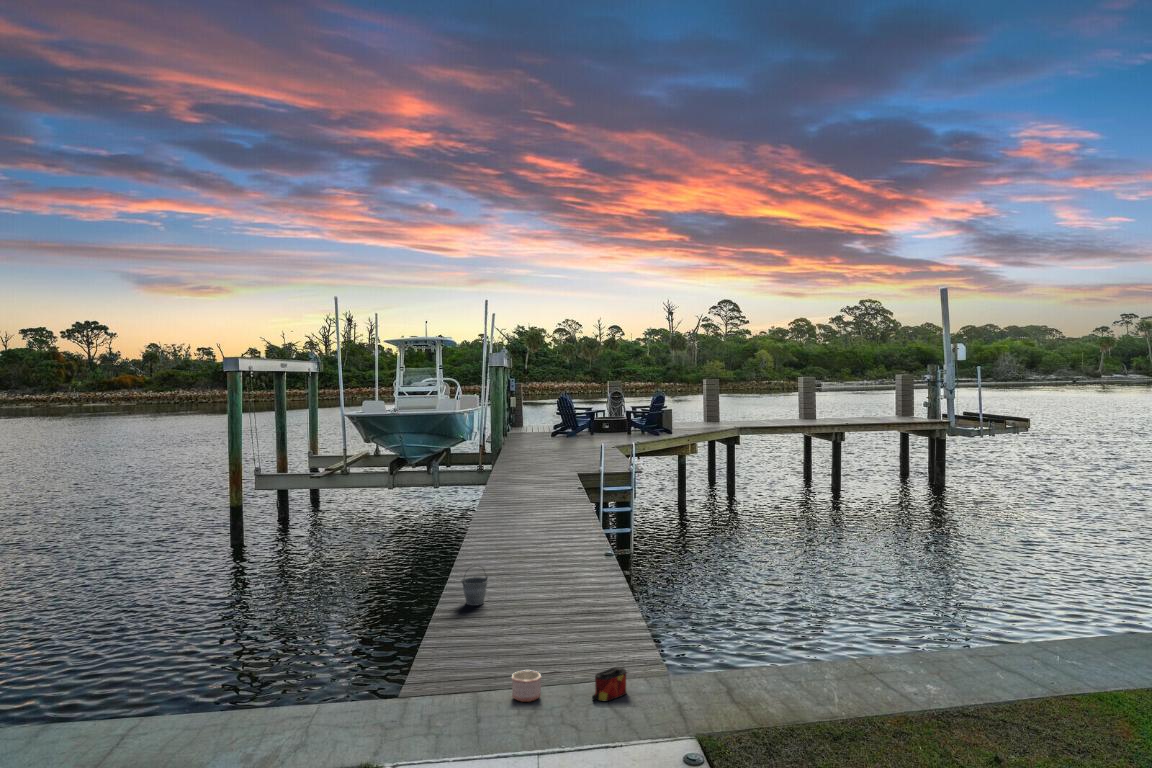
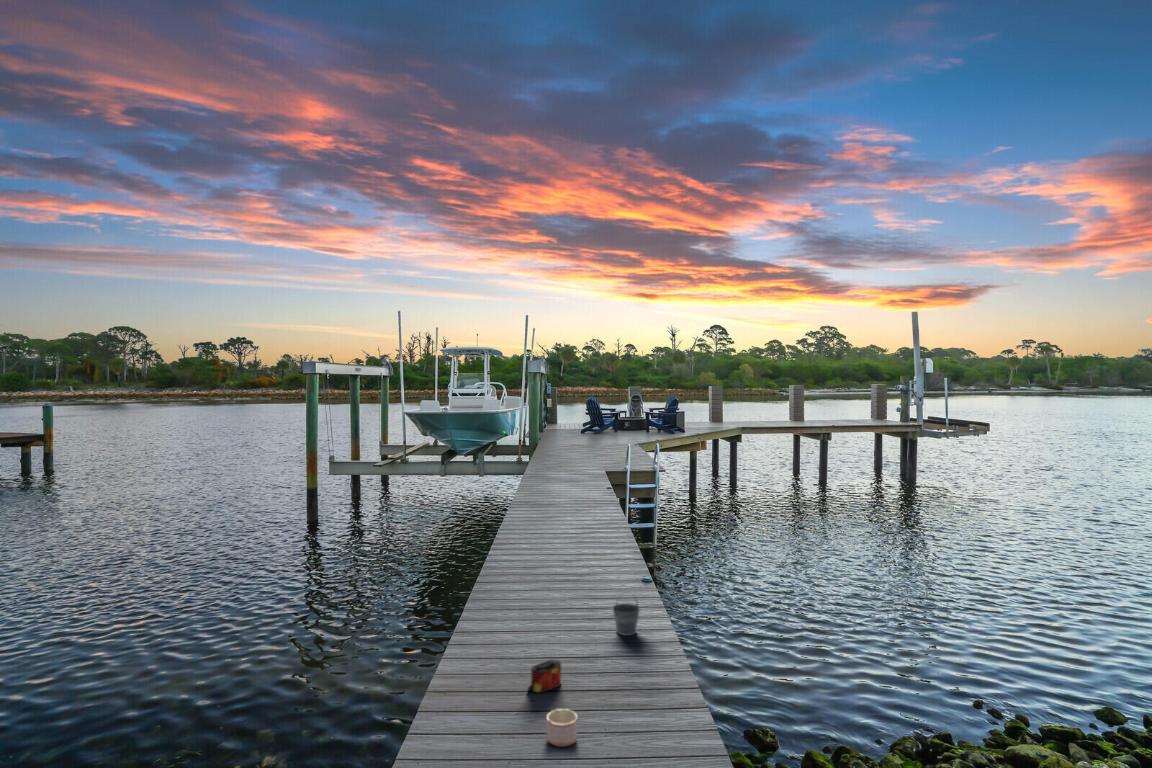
bucket: present [462,576,488,606] -> present [612,603,640,636]
bag: present [592,667,627,701] -> present [528,660,561,693]

